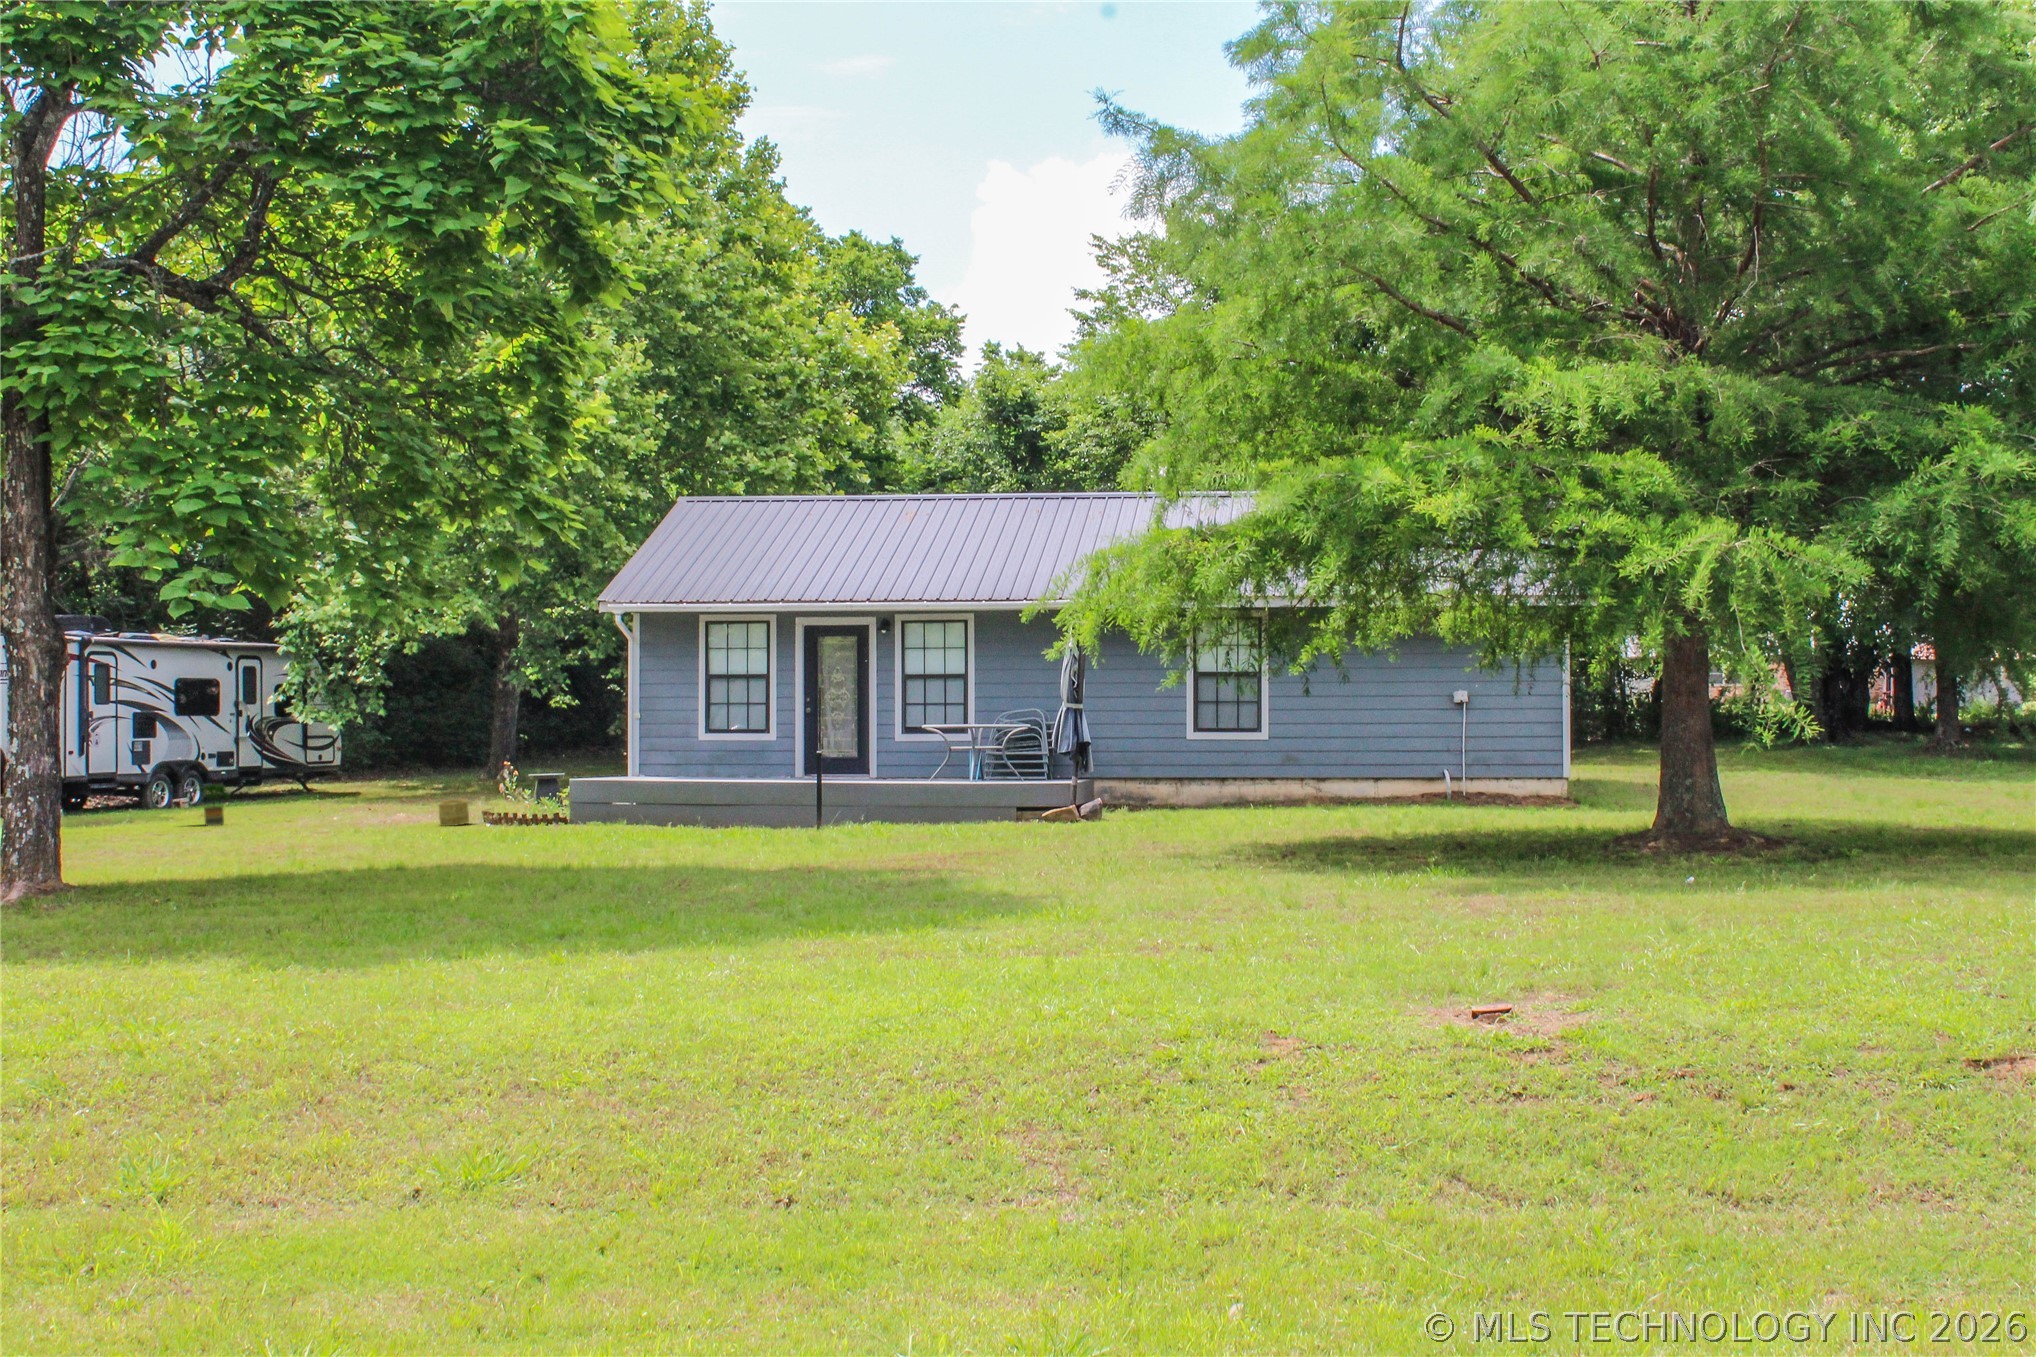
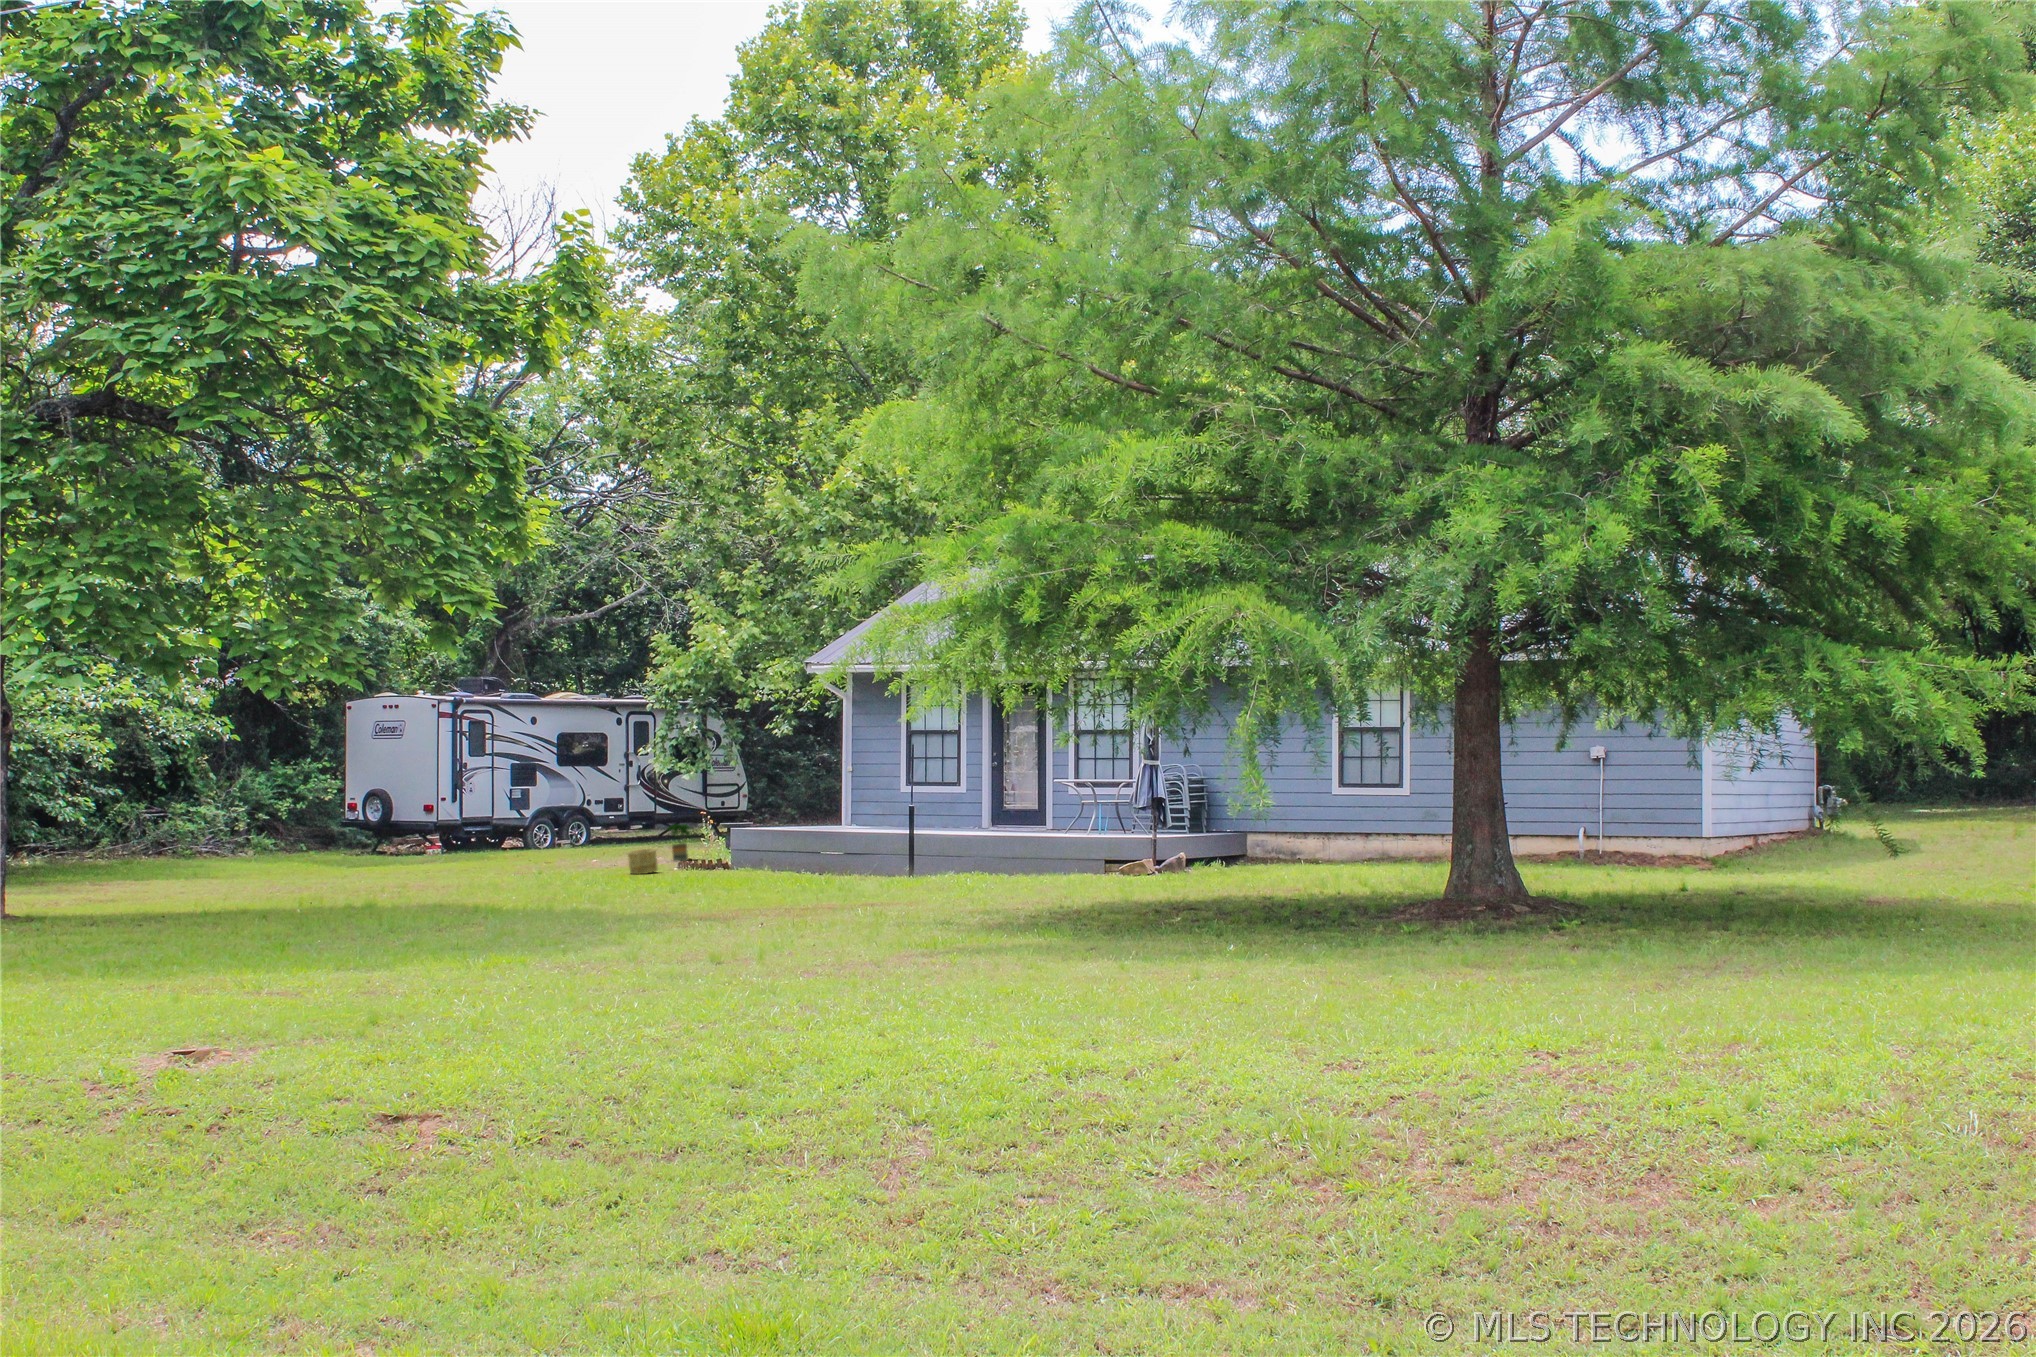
potted tree: present [199,784,229,826] -> present [667,824,690,861]

